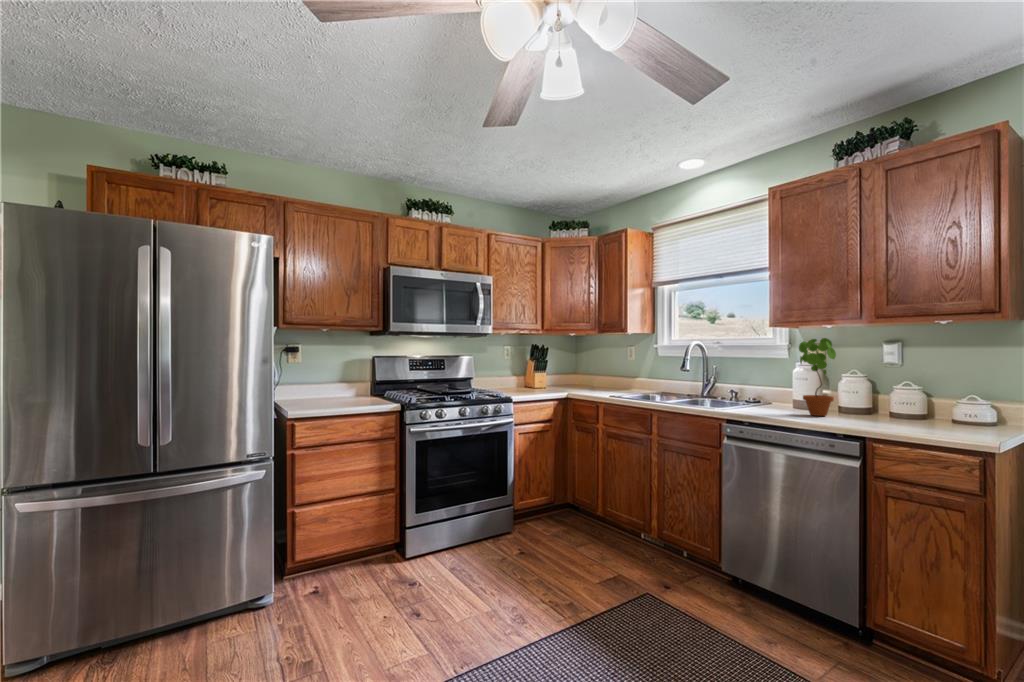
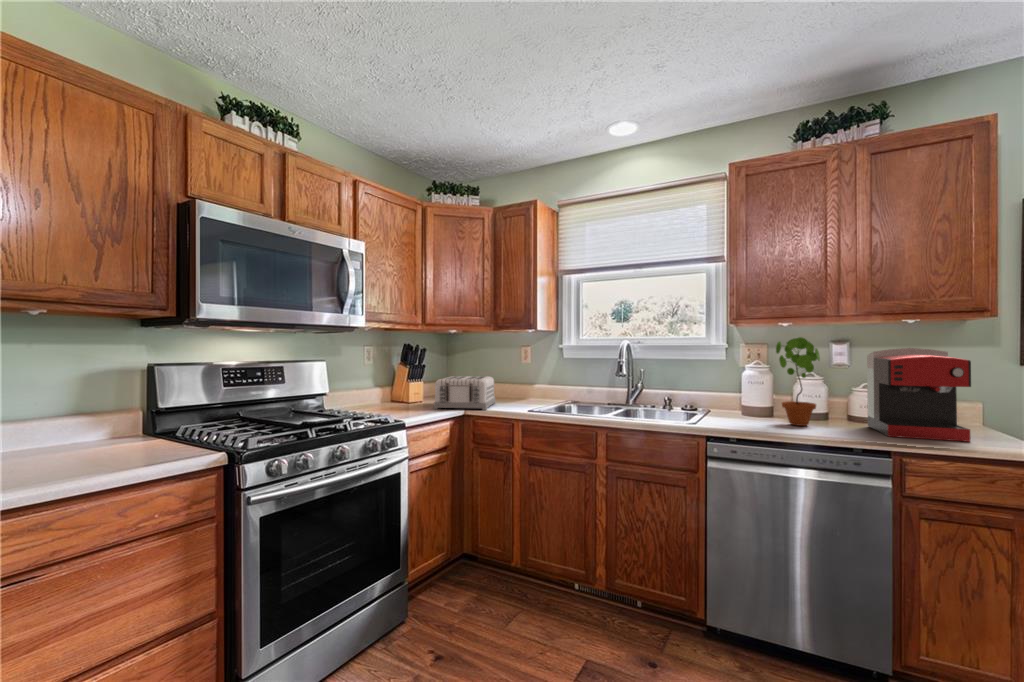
coffee maker: none [874,347,961,434] -> present [867,348,971,442]
toaster: none [542,370,595,395] -> present [434,376,496,410]

